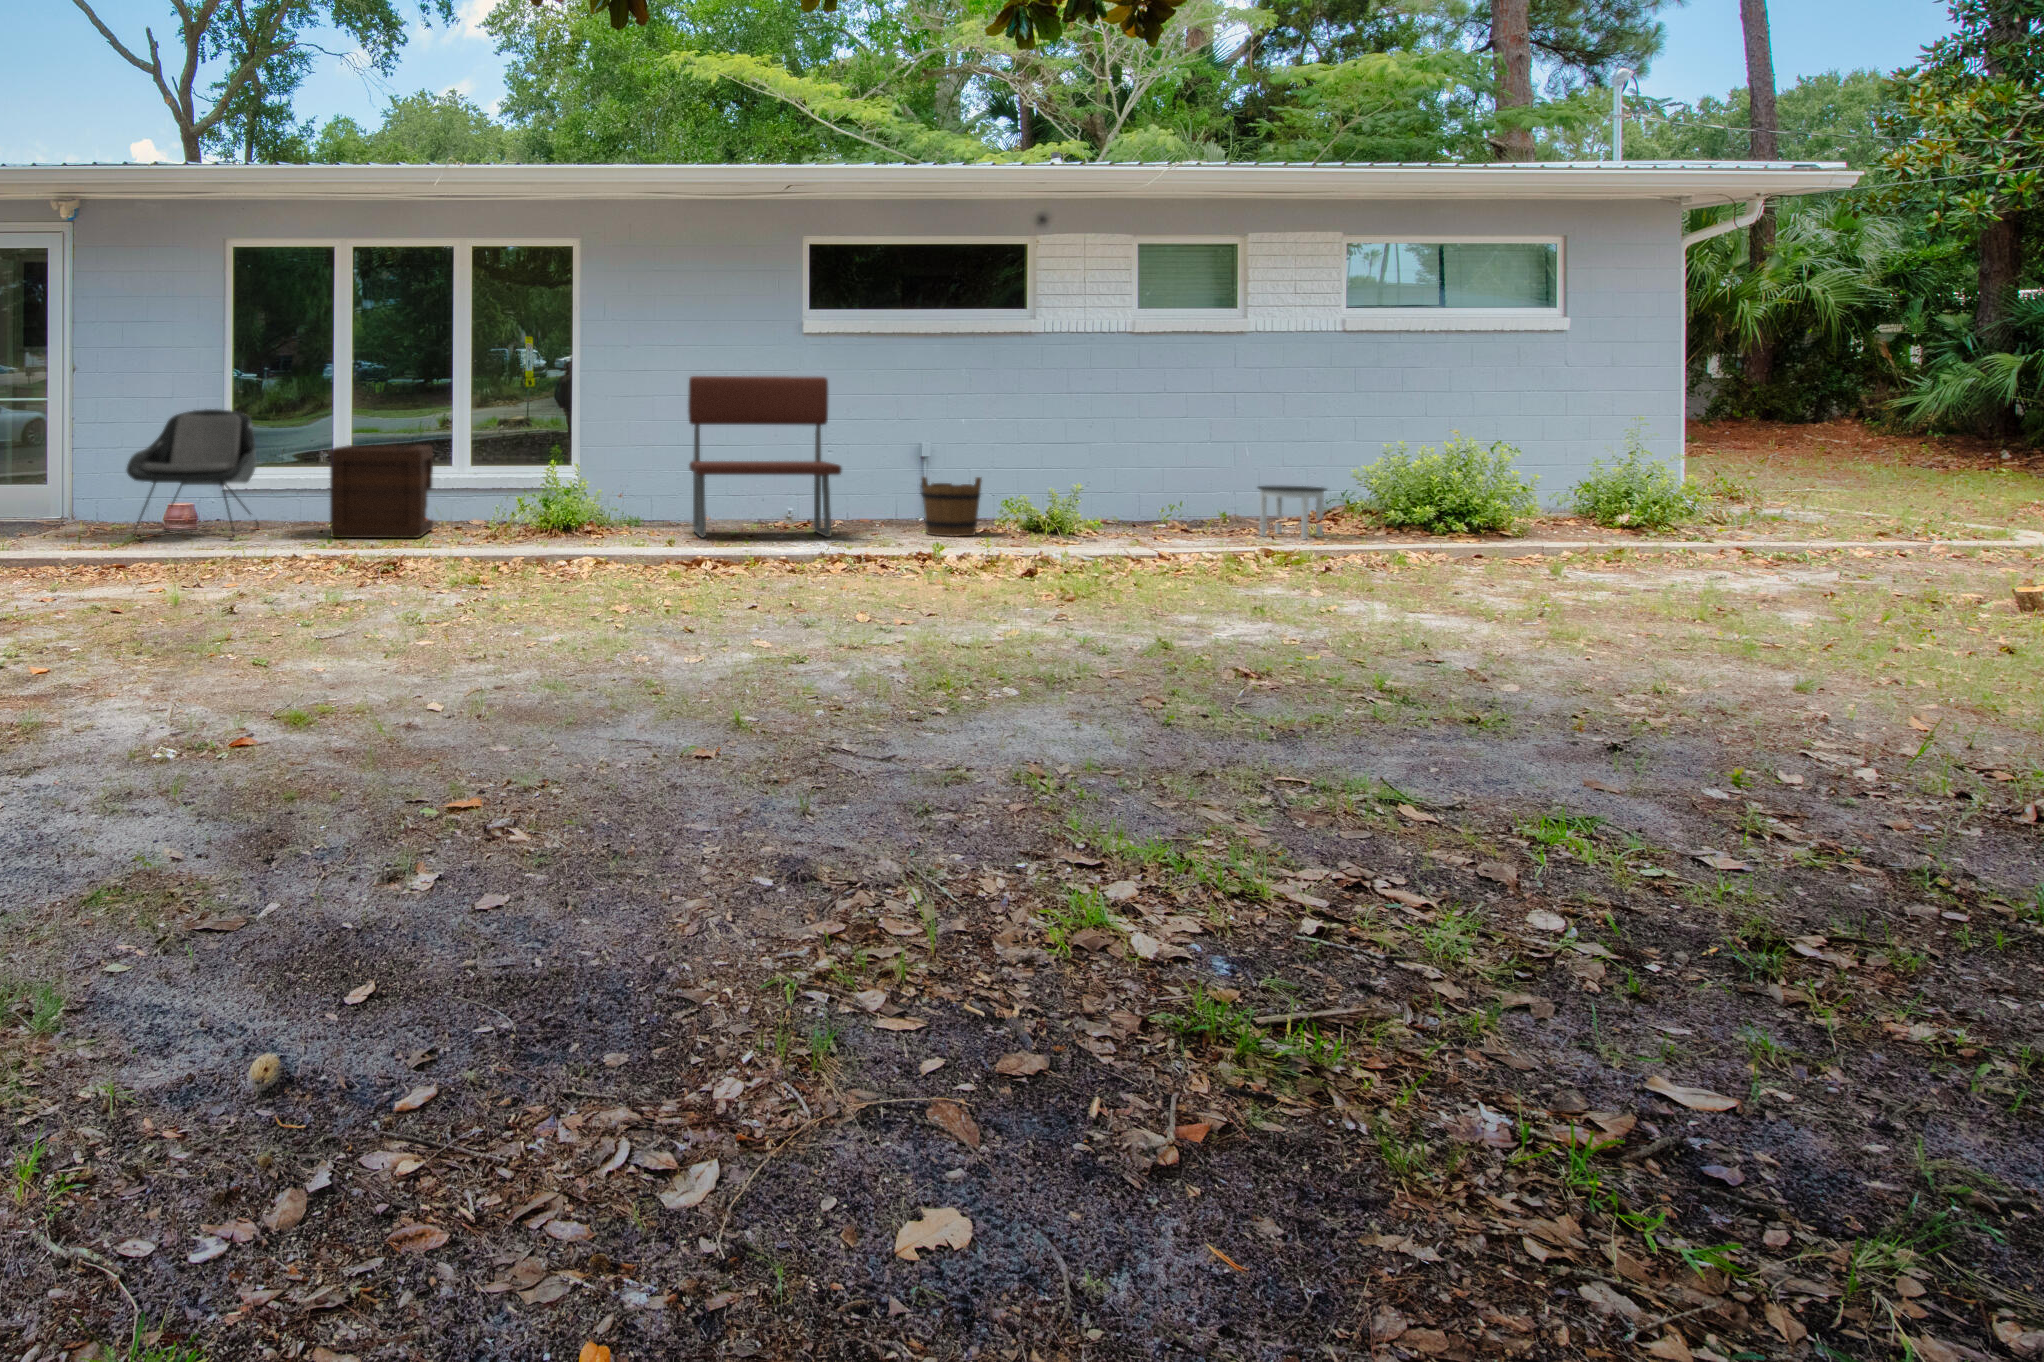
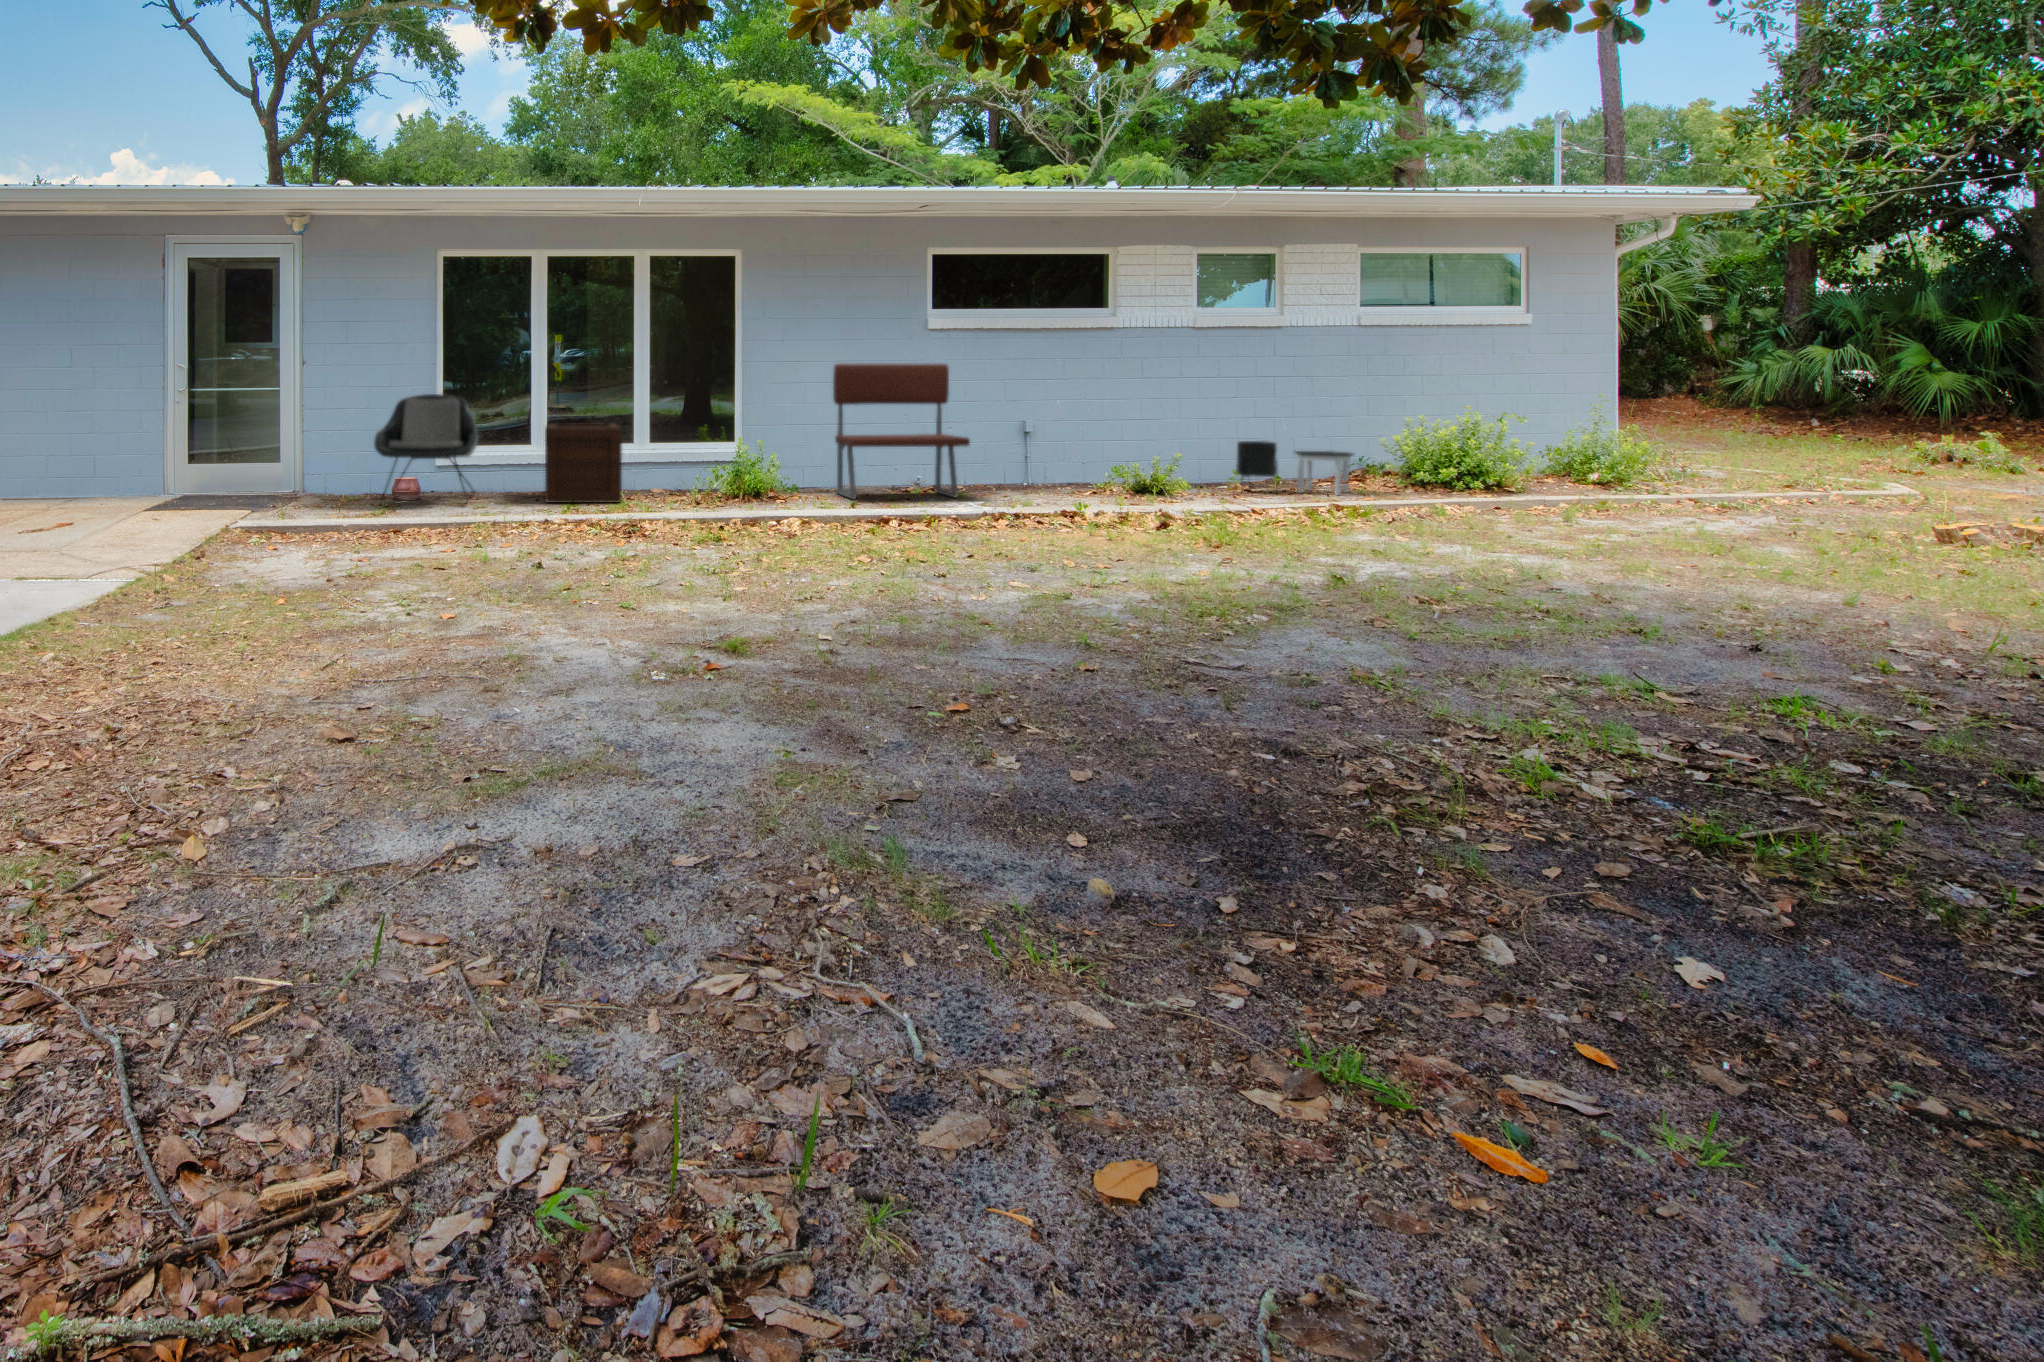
planter: none [1185,473,1232,537] -> present [1236,441,1277,478]
bucket: present [921,477,982,537] -> none [1022,446,1076,496]

